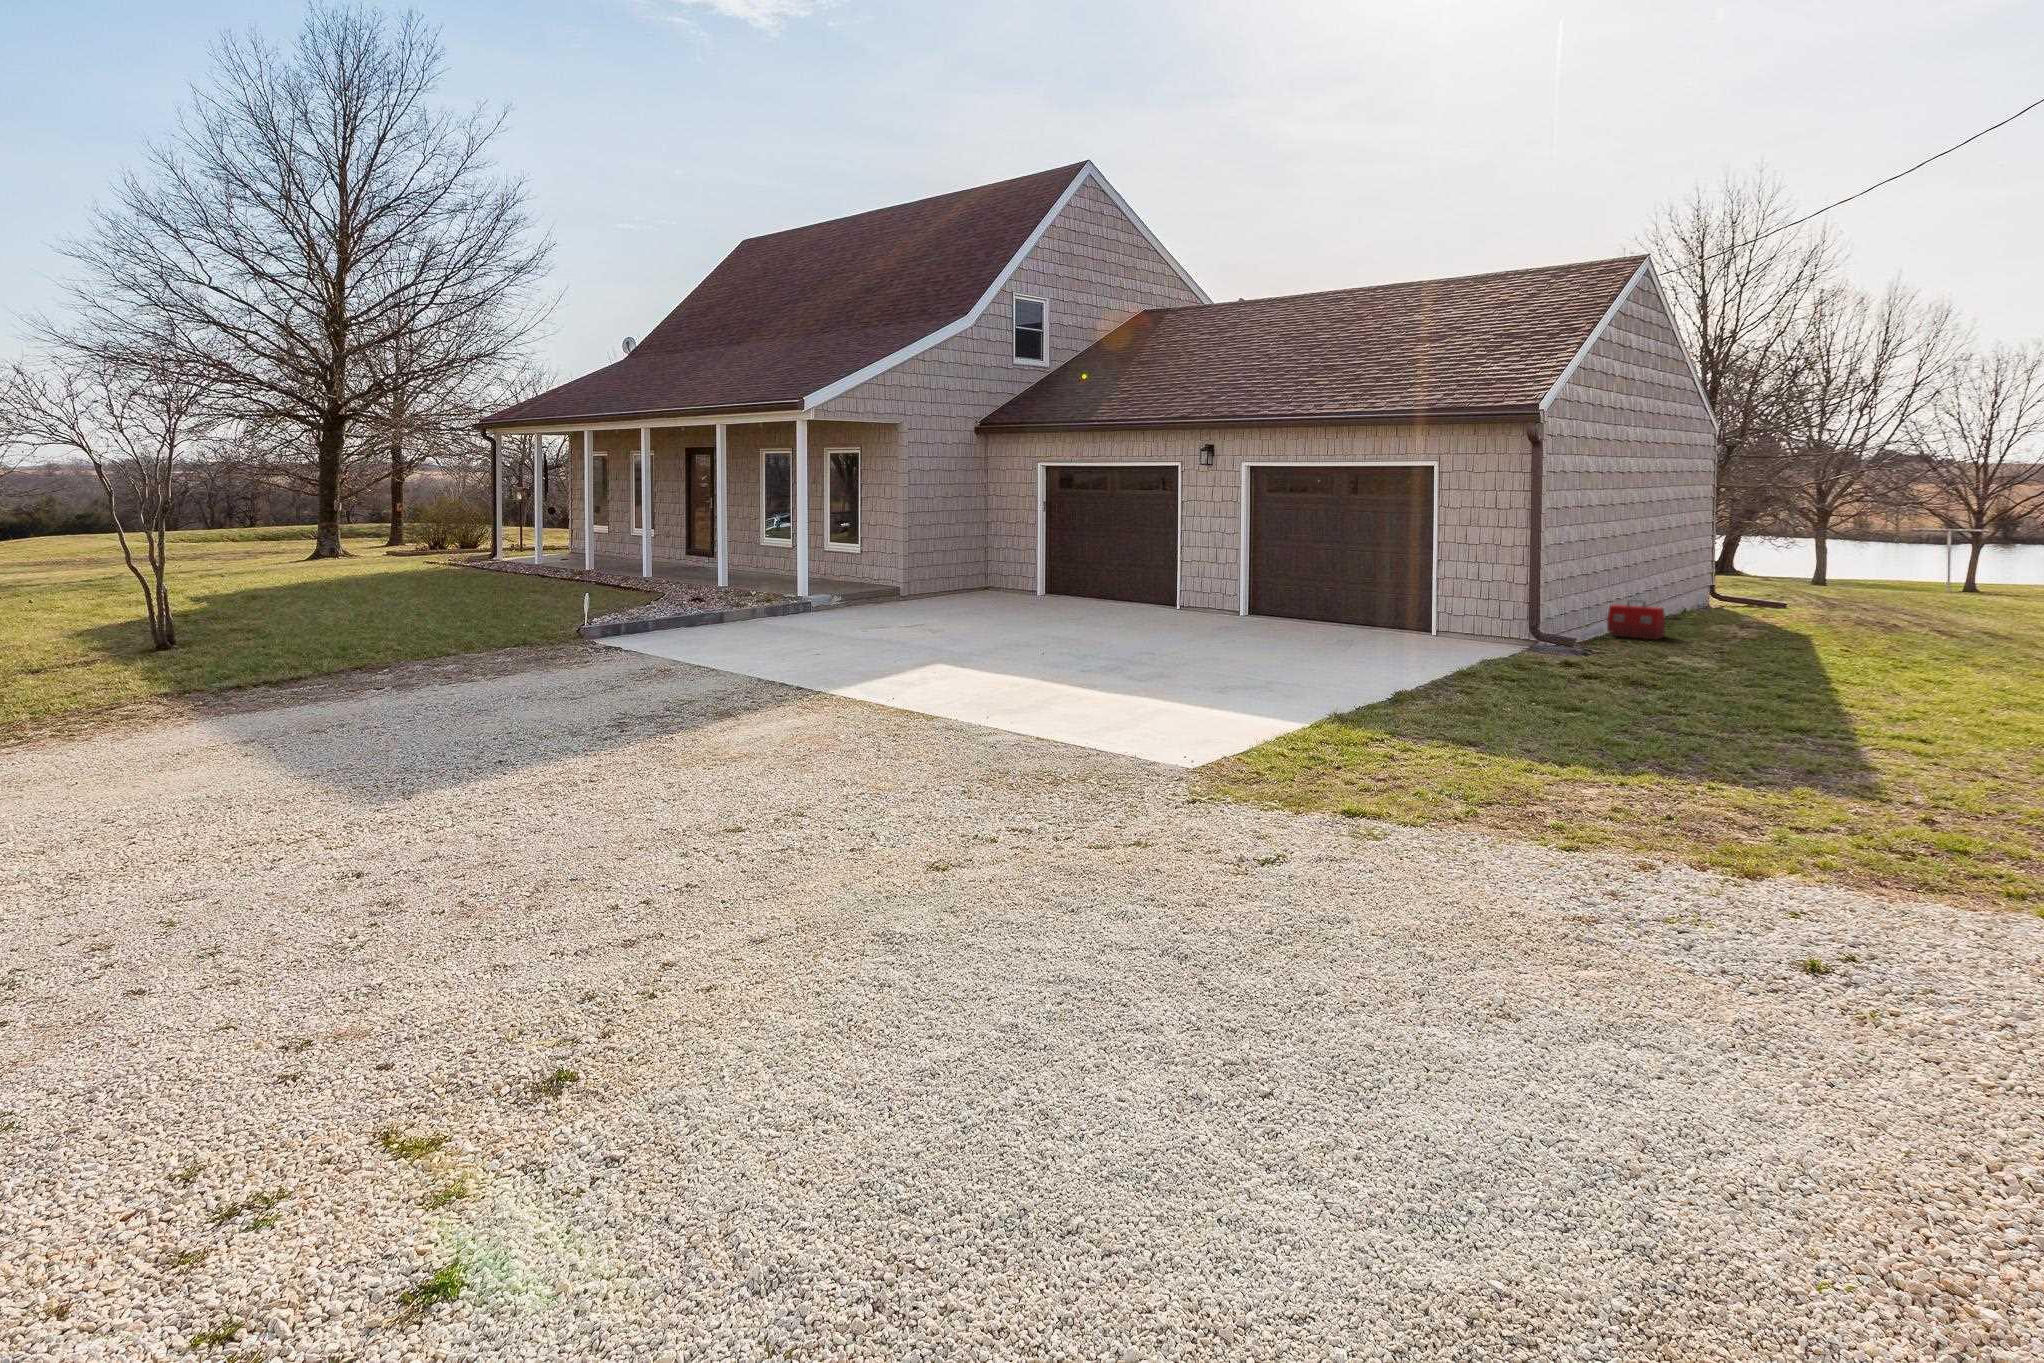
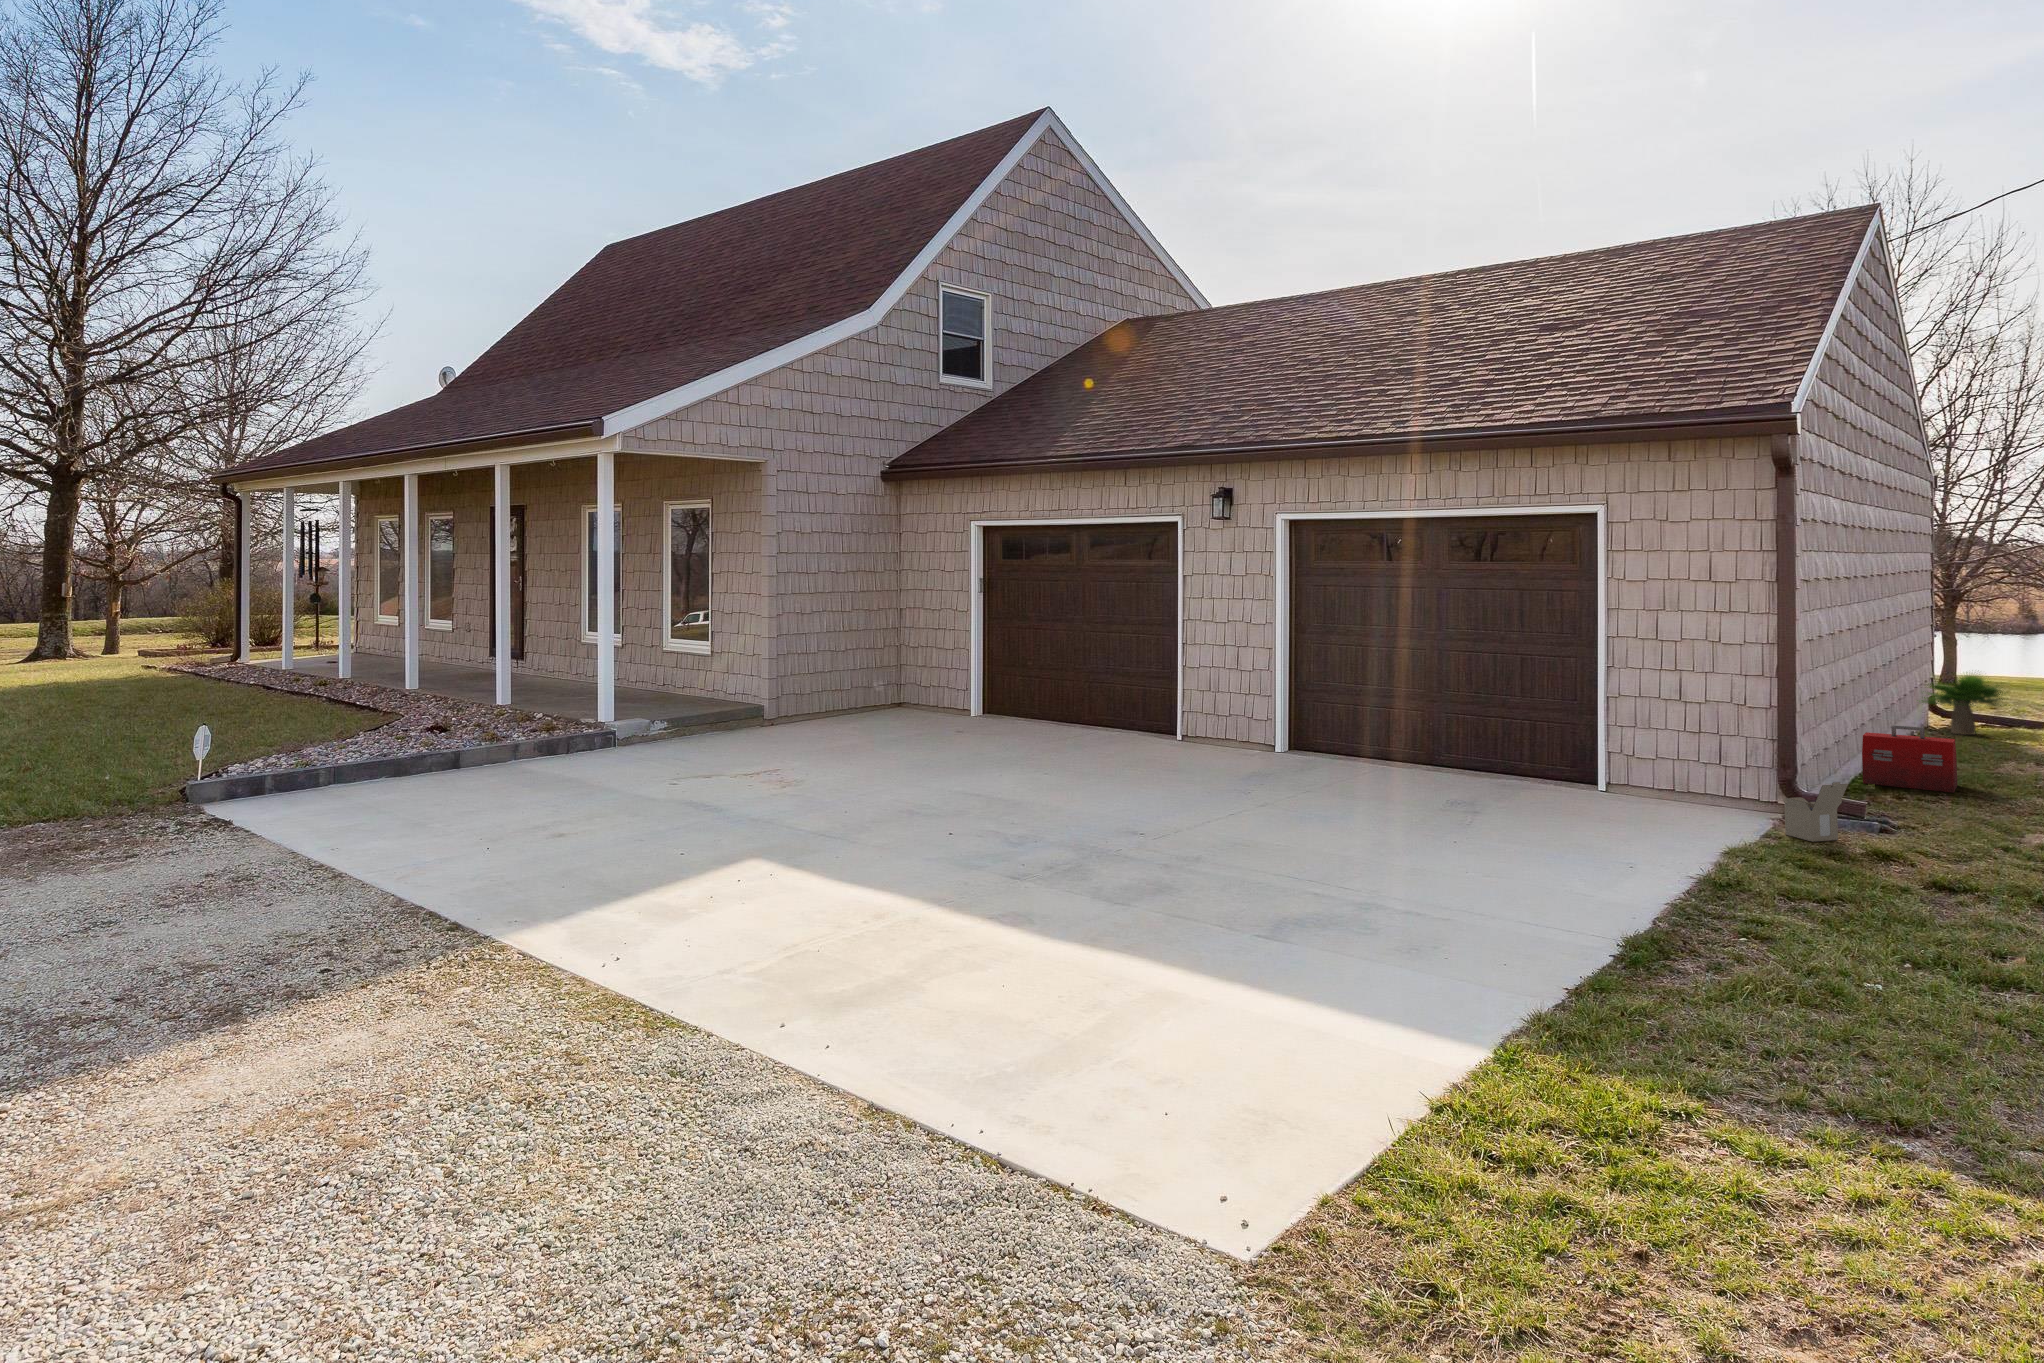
potted plant: none [1684,569,1746,613] -> present [1919,674,2003,735]
cardboard box: none [1528,625,1561,659] -> present [1784,782,1848,842]

